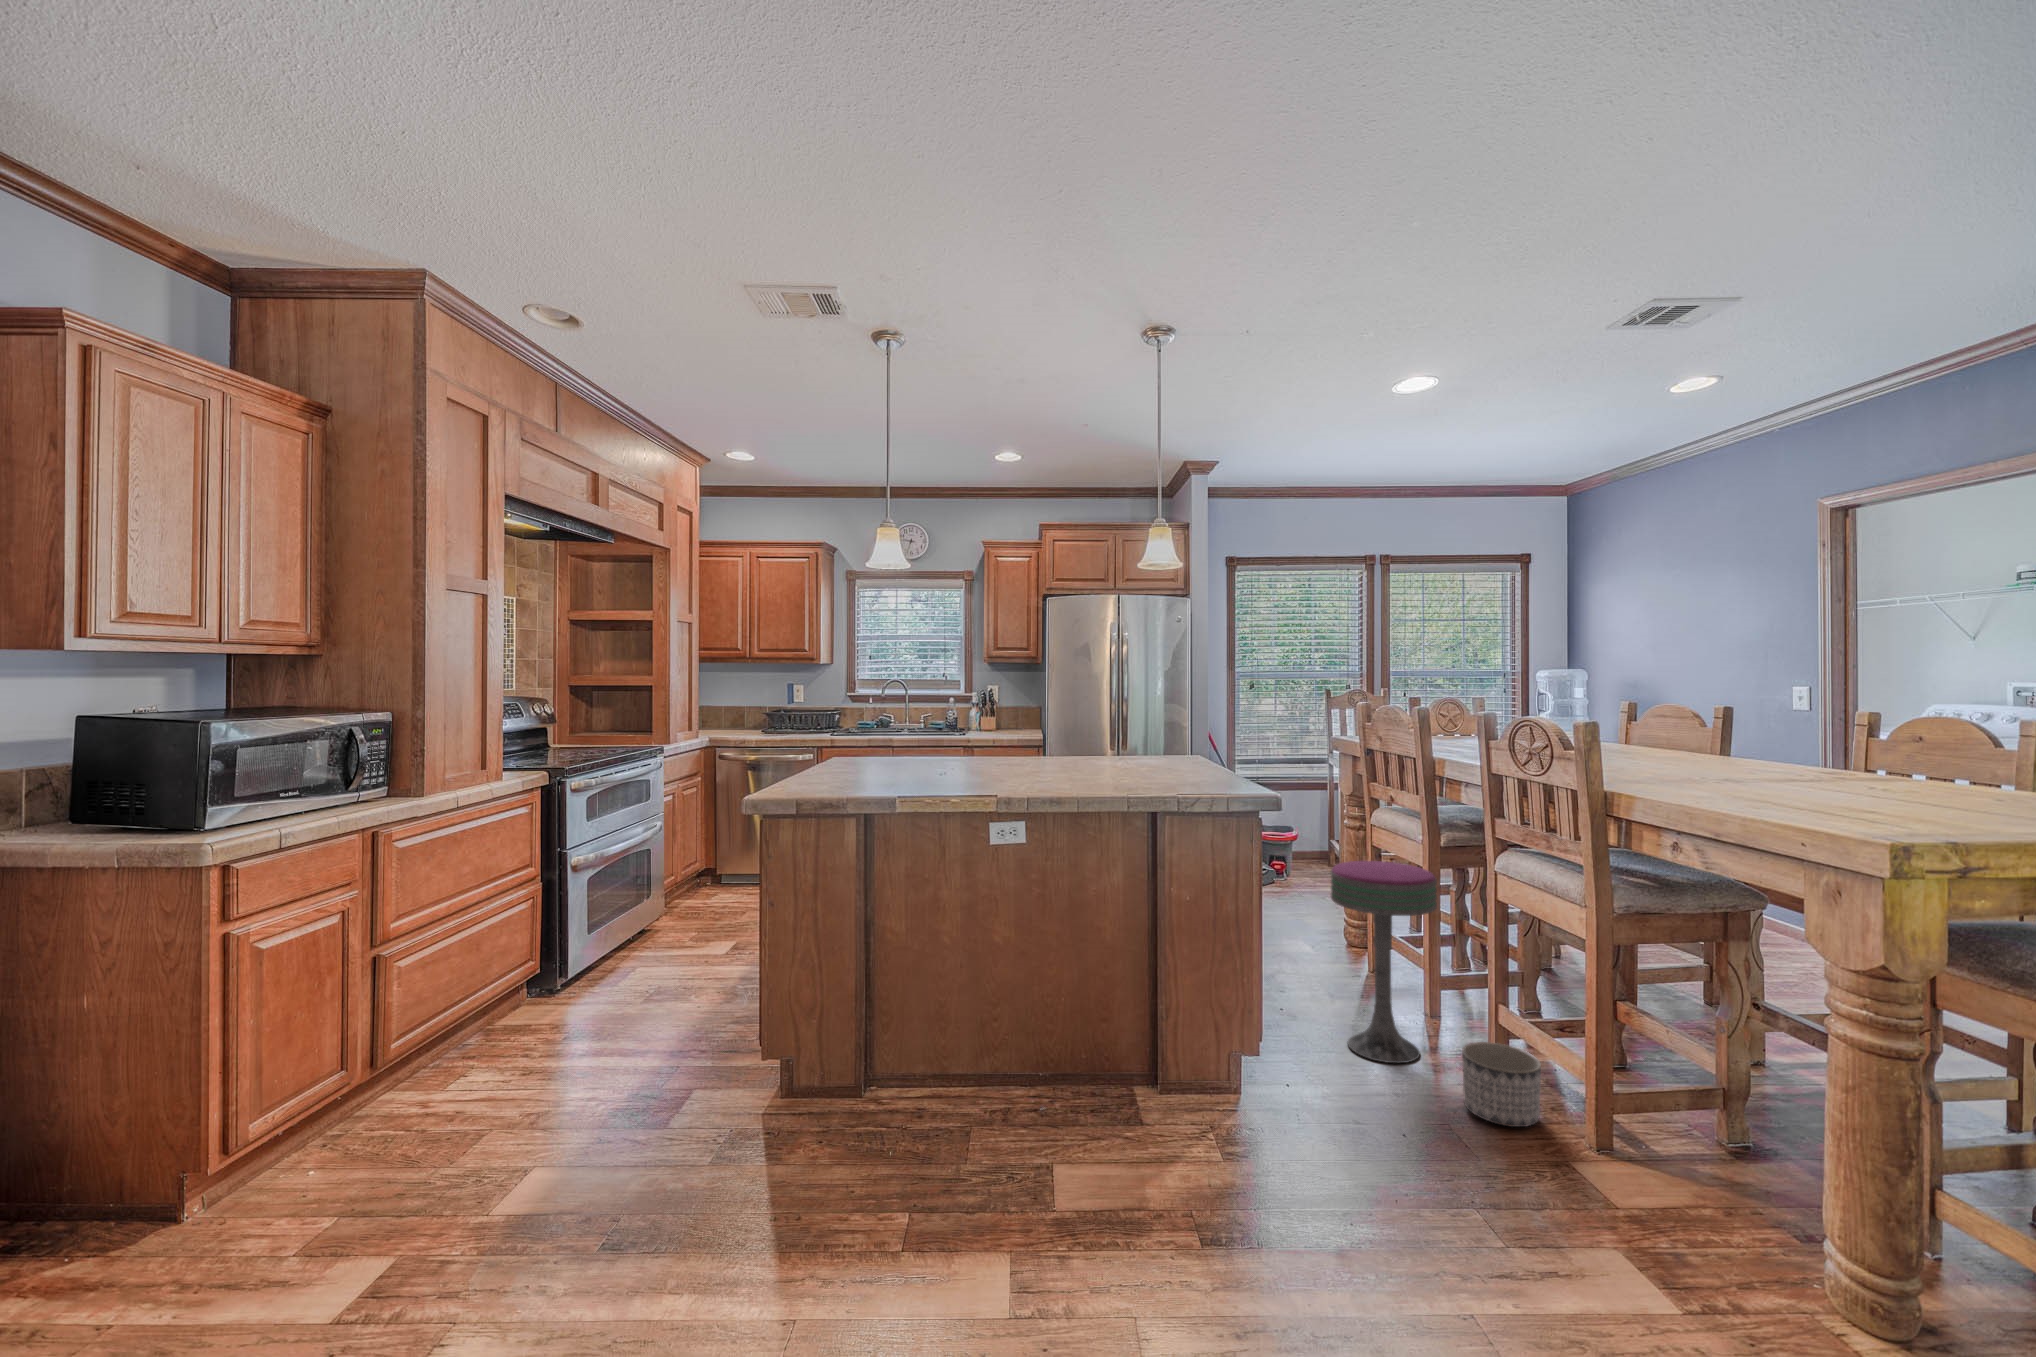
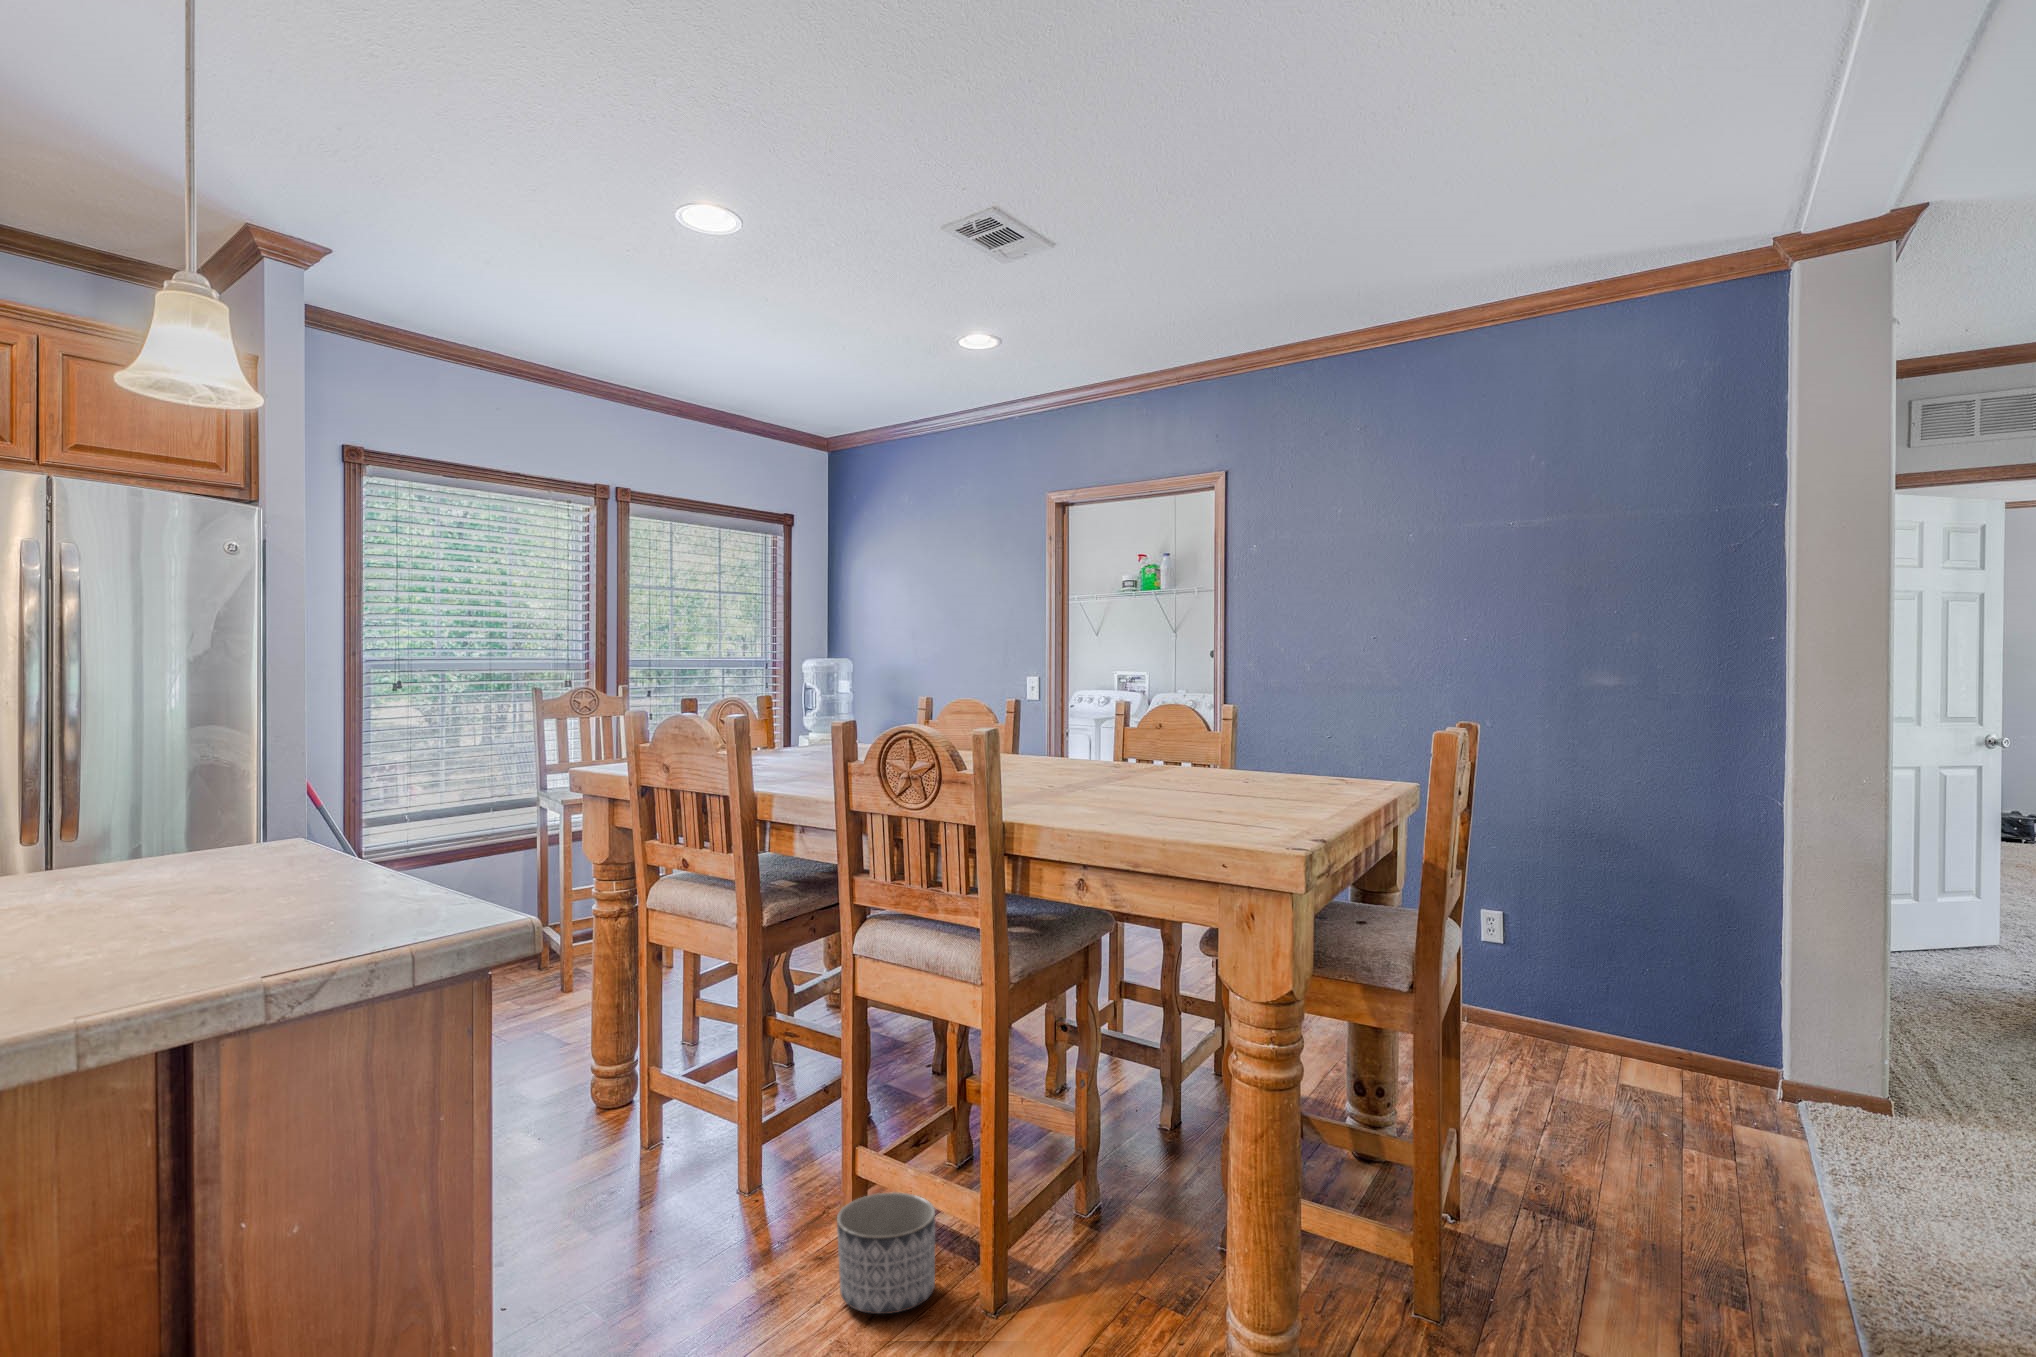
bar stool: present [1331,861,1437,1063] -> none [622,959,780,1276]

